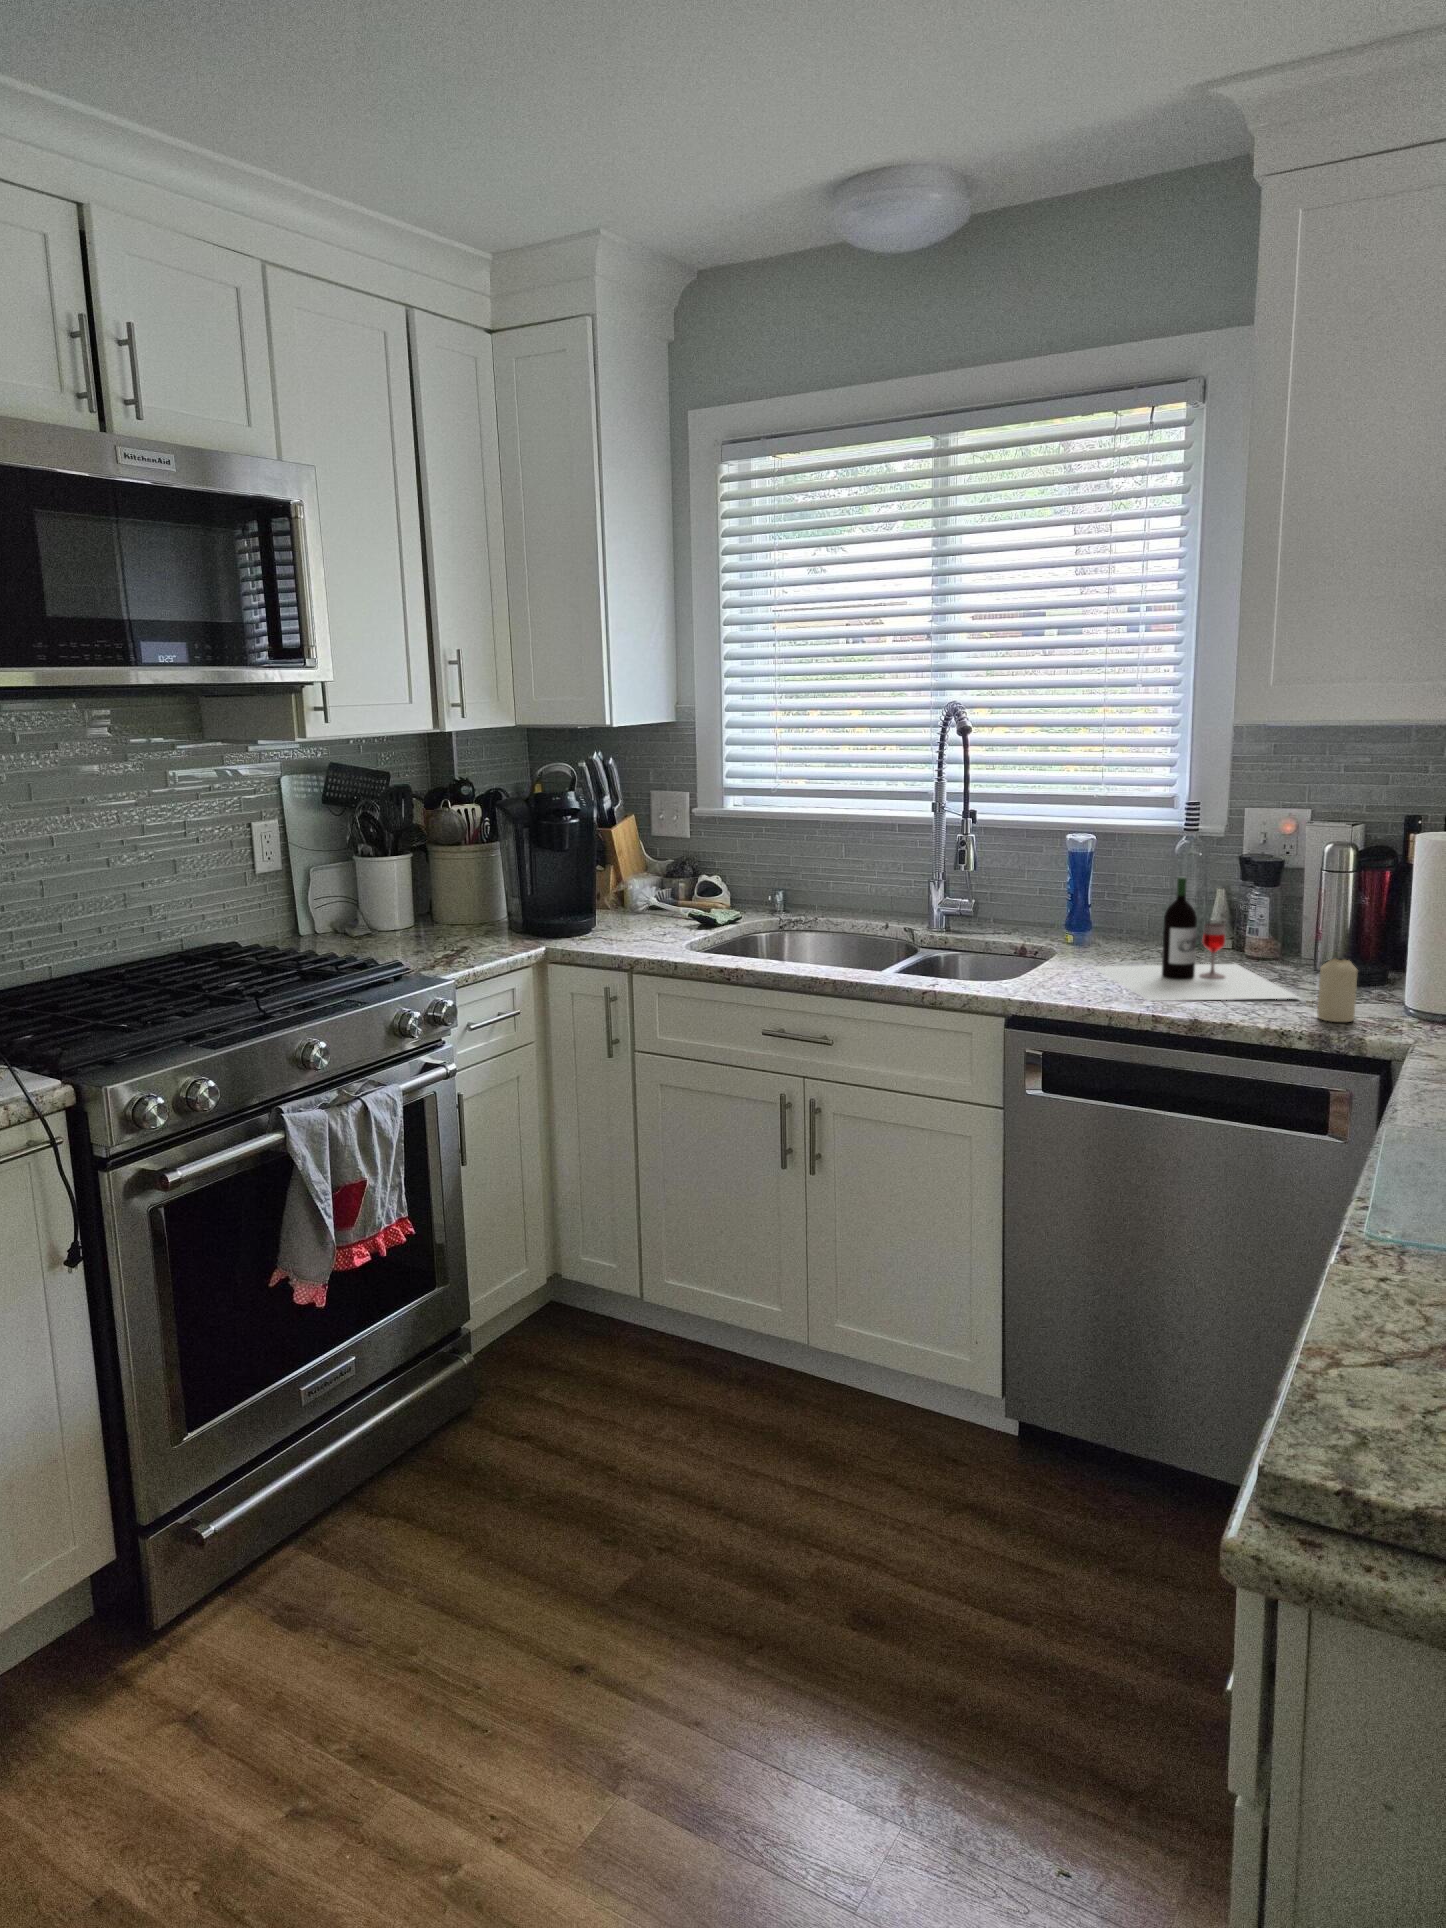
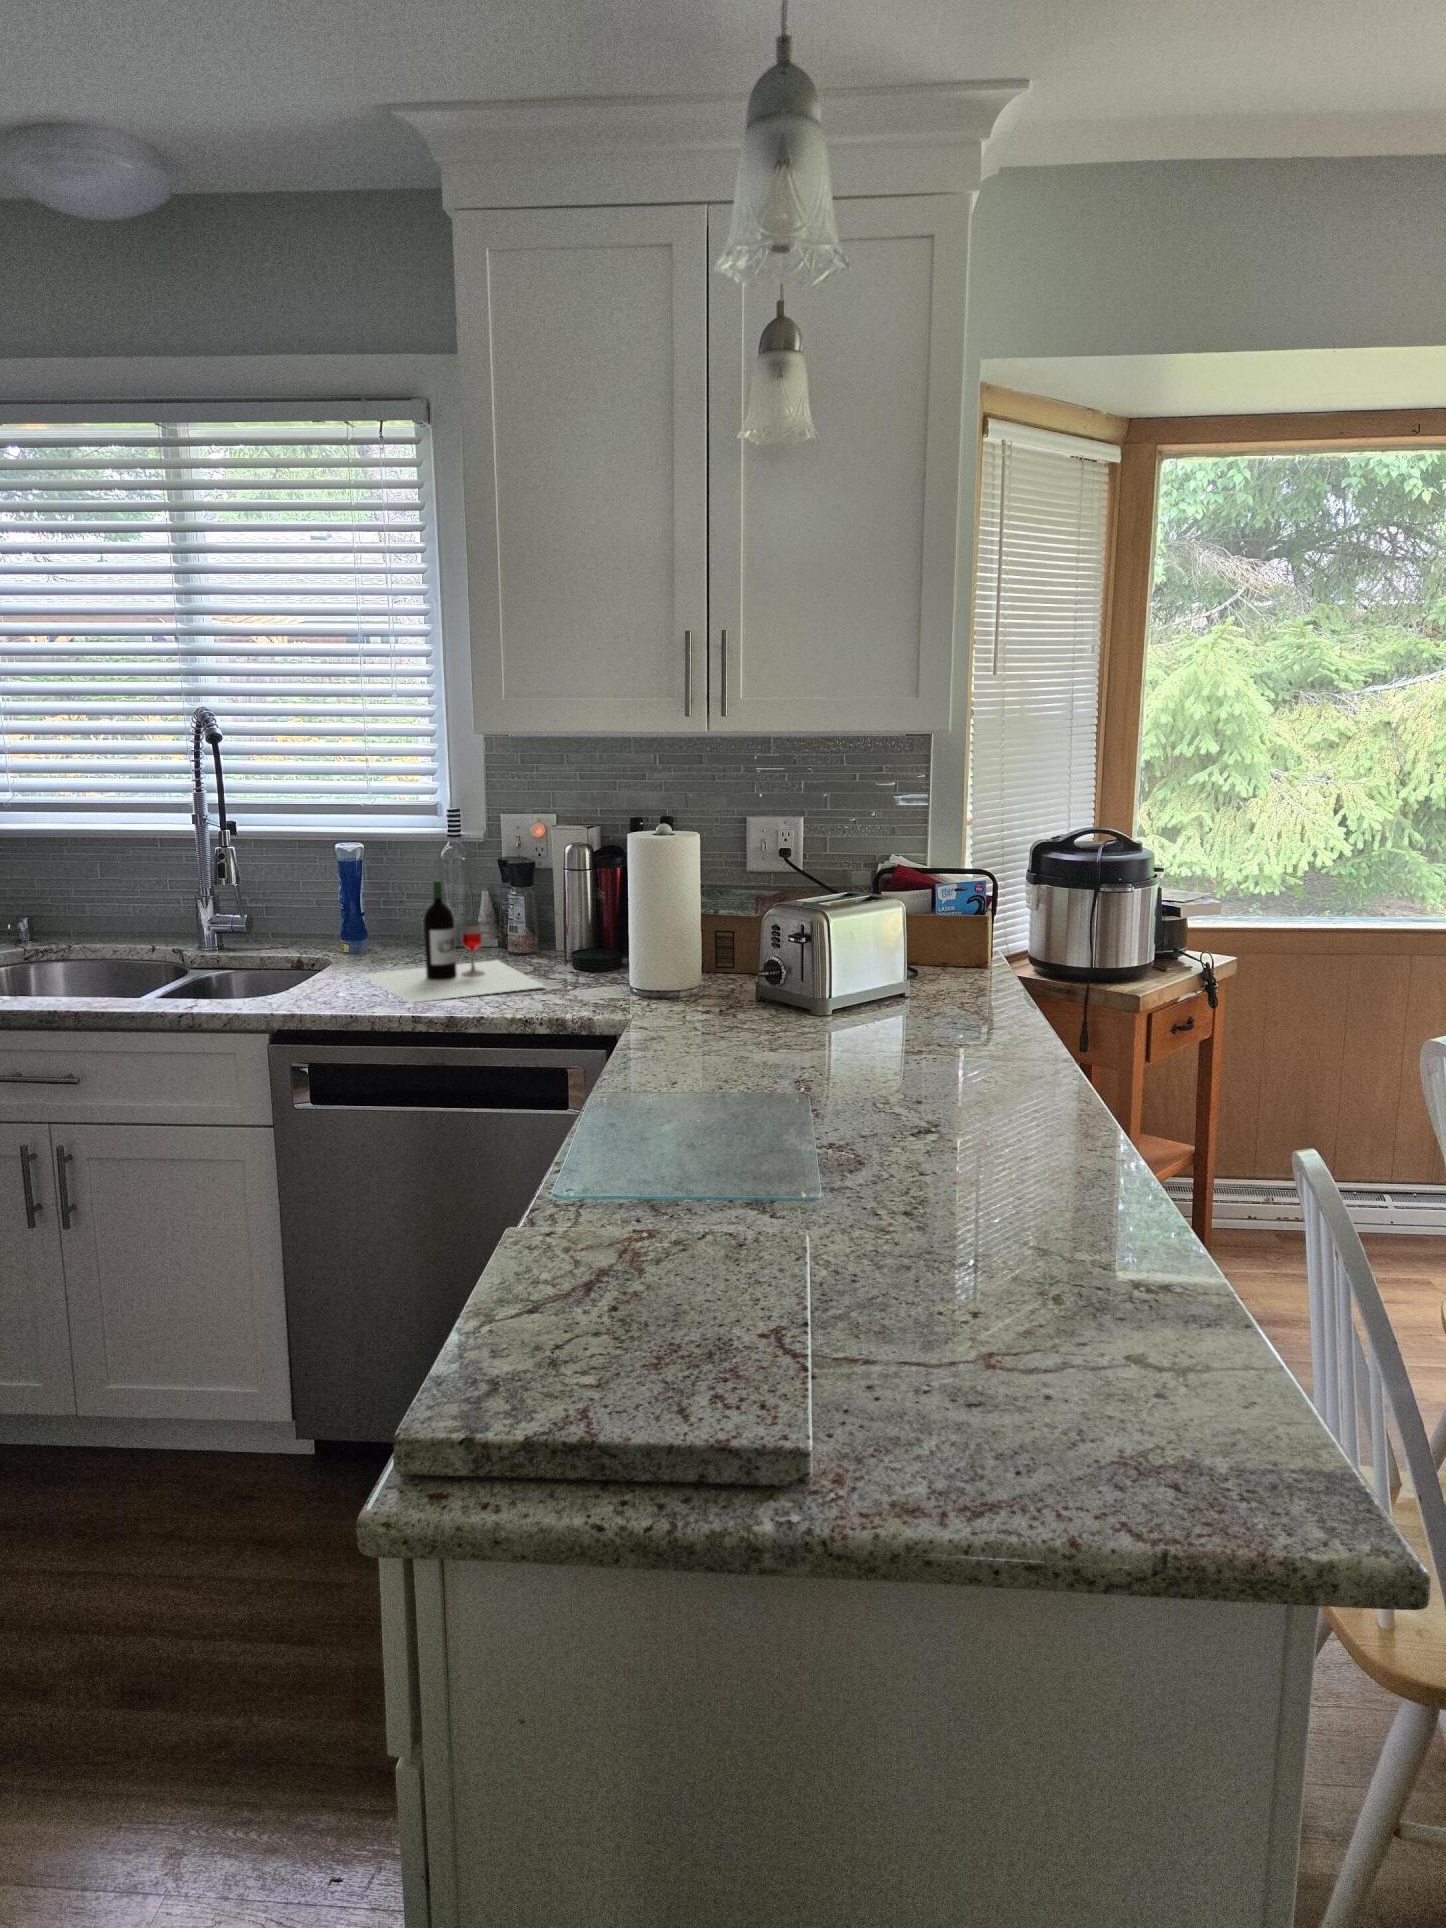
candle: present [1318,959,1357,1022] -> none [555,948,587,1006]

